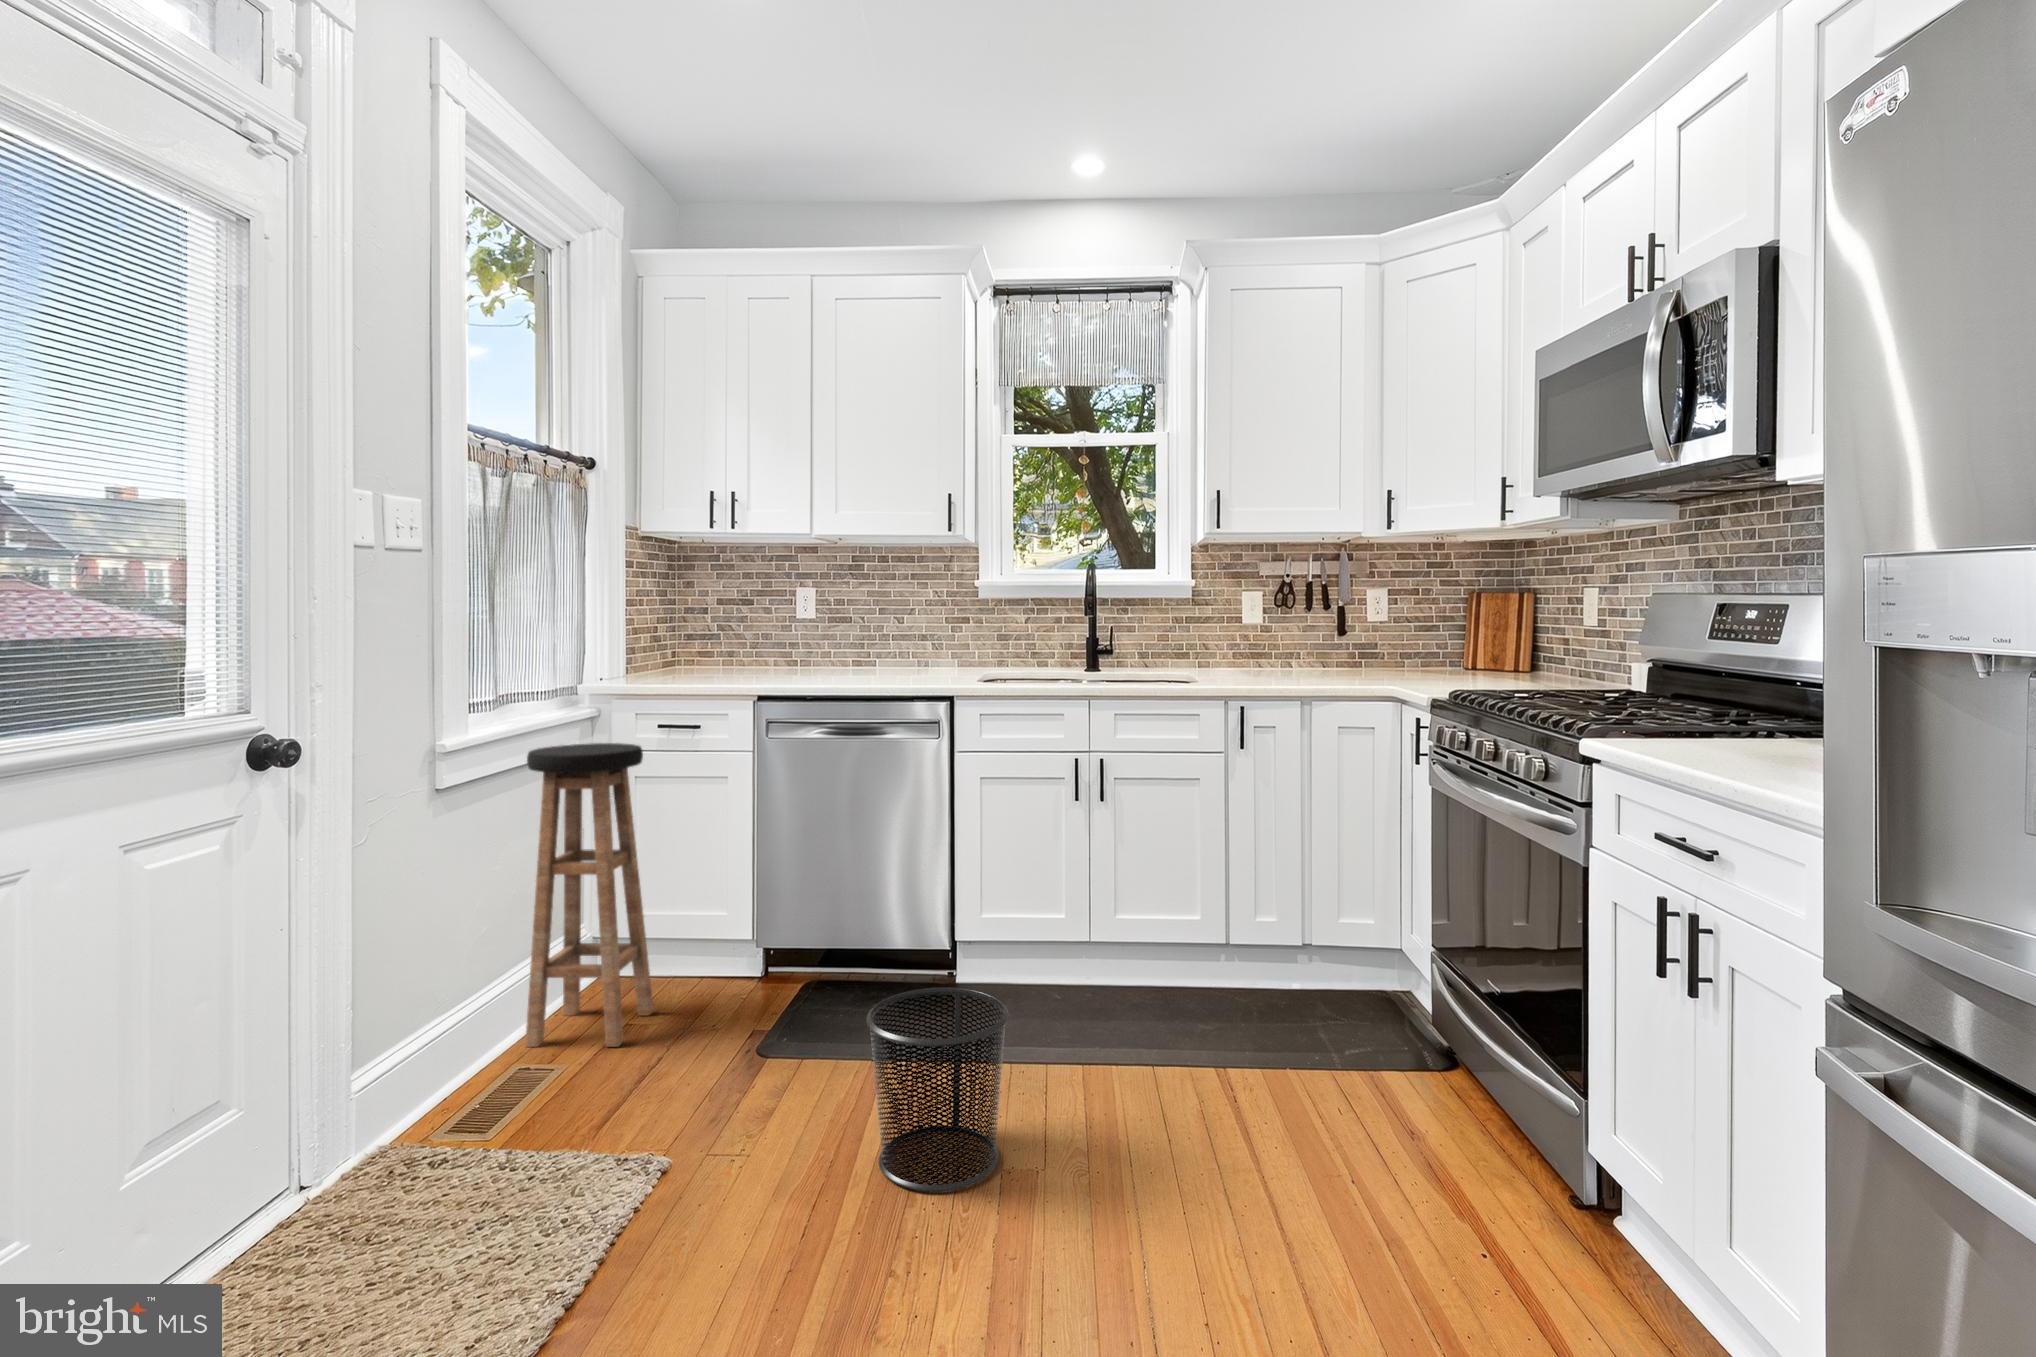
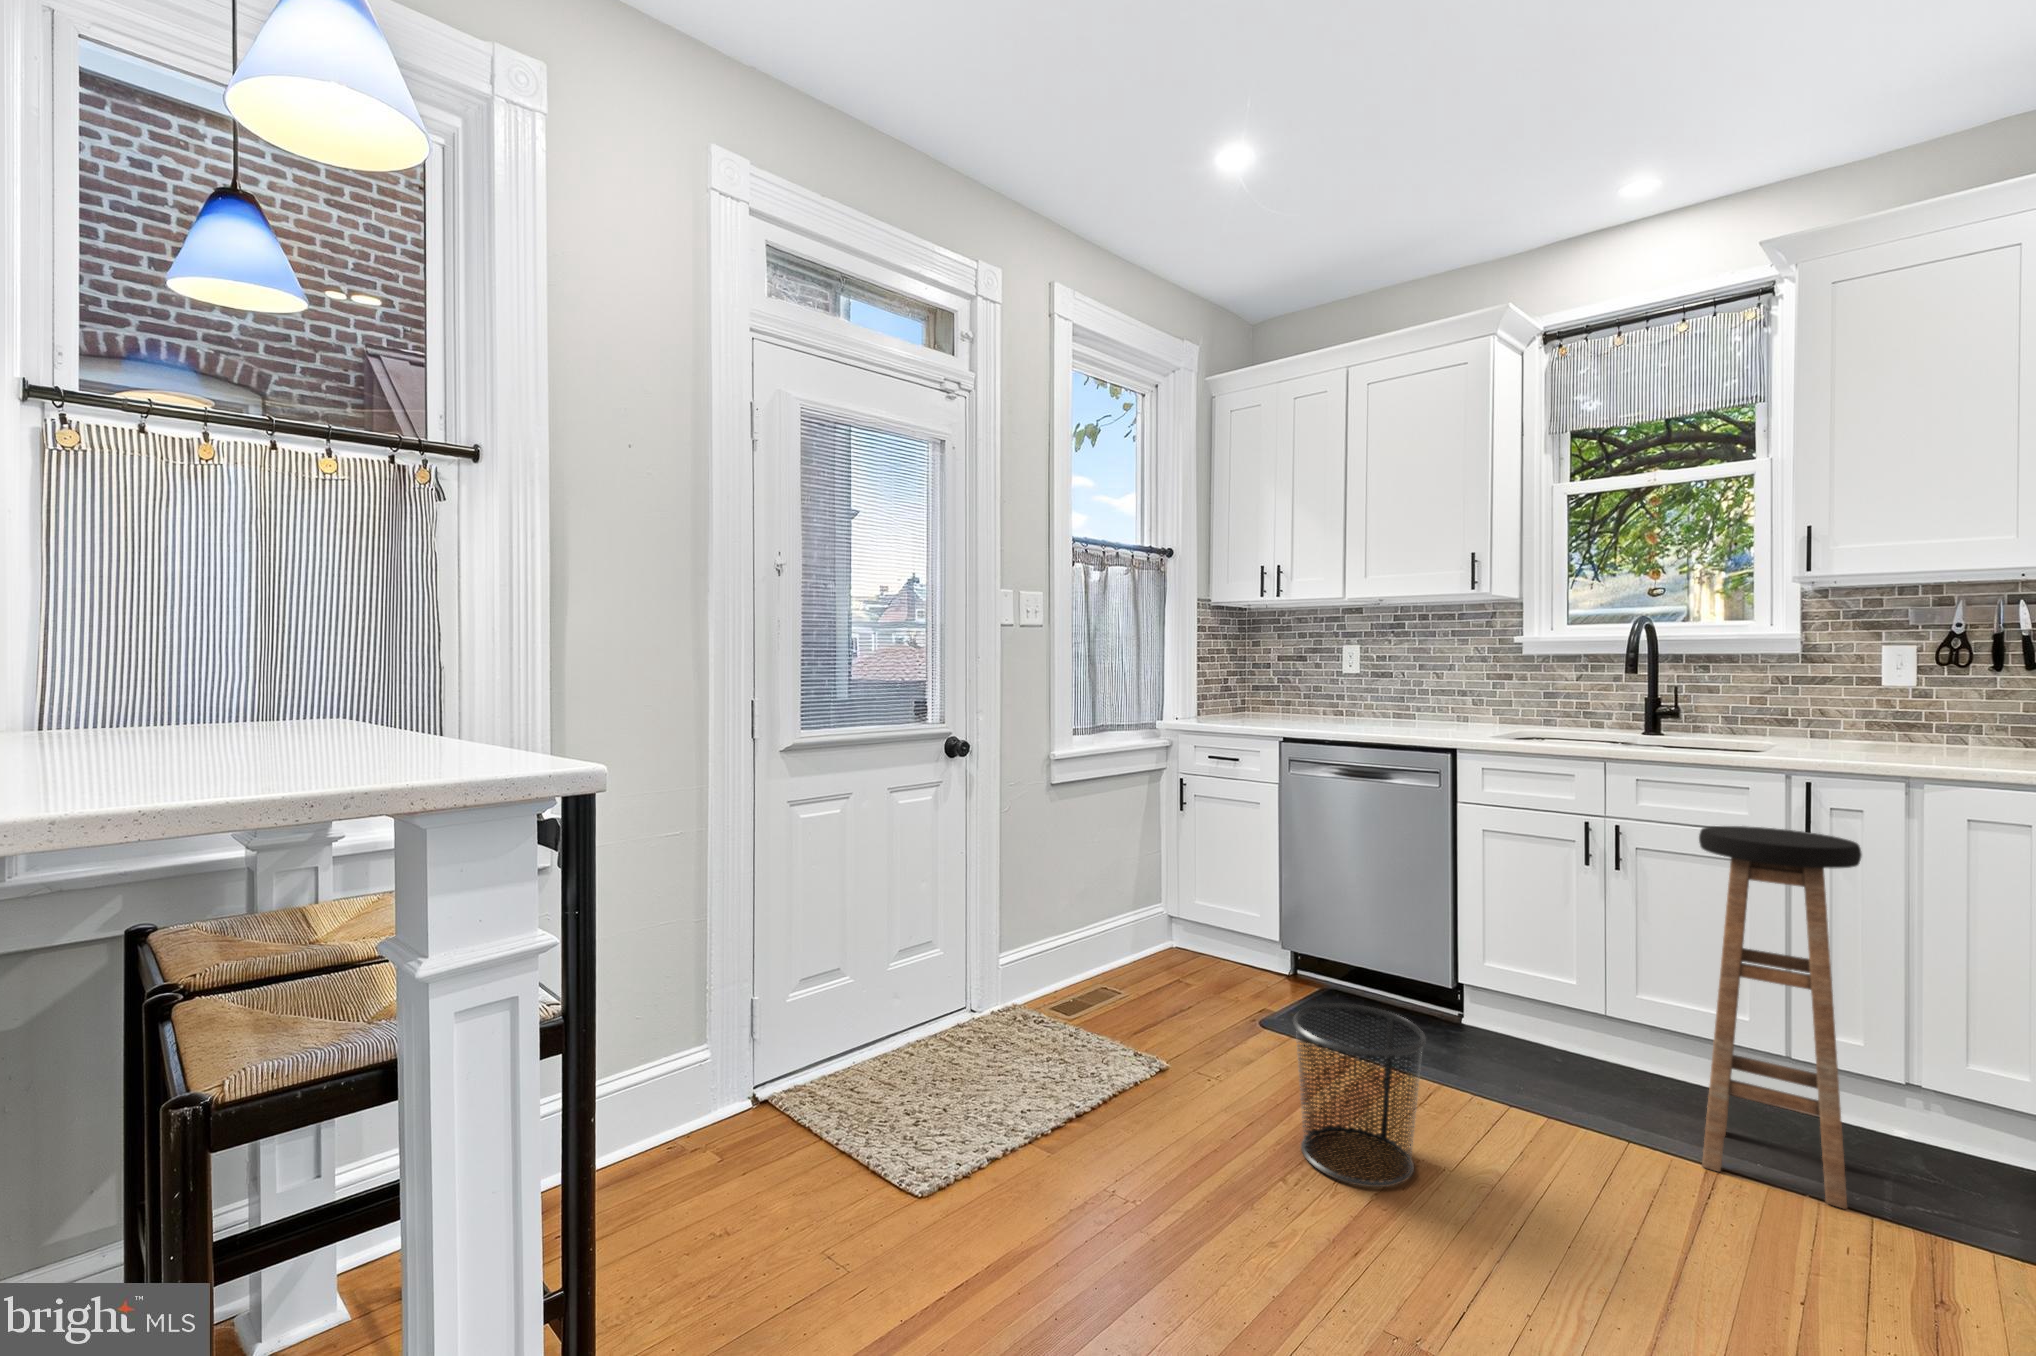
bar stool: present [525,743,654,1047] -> present [1699,826,1862,1209]

